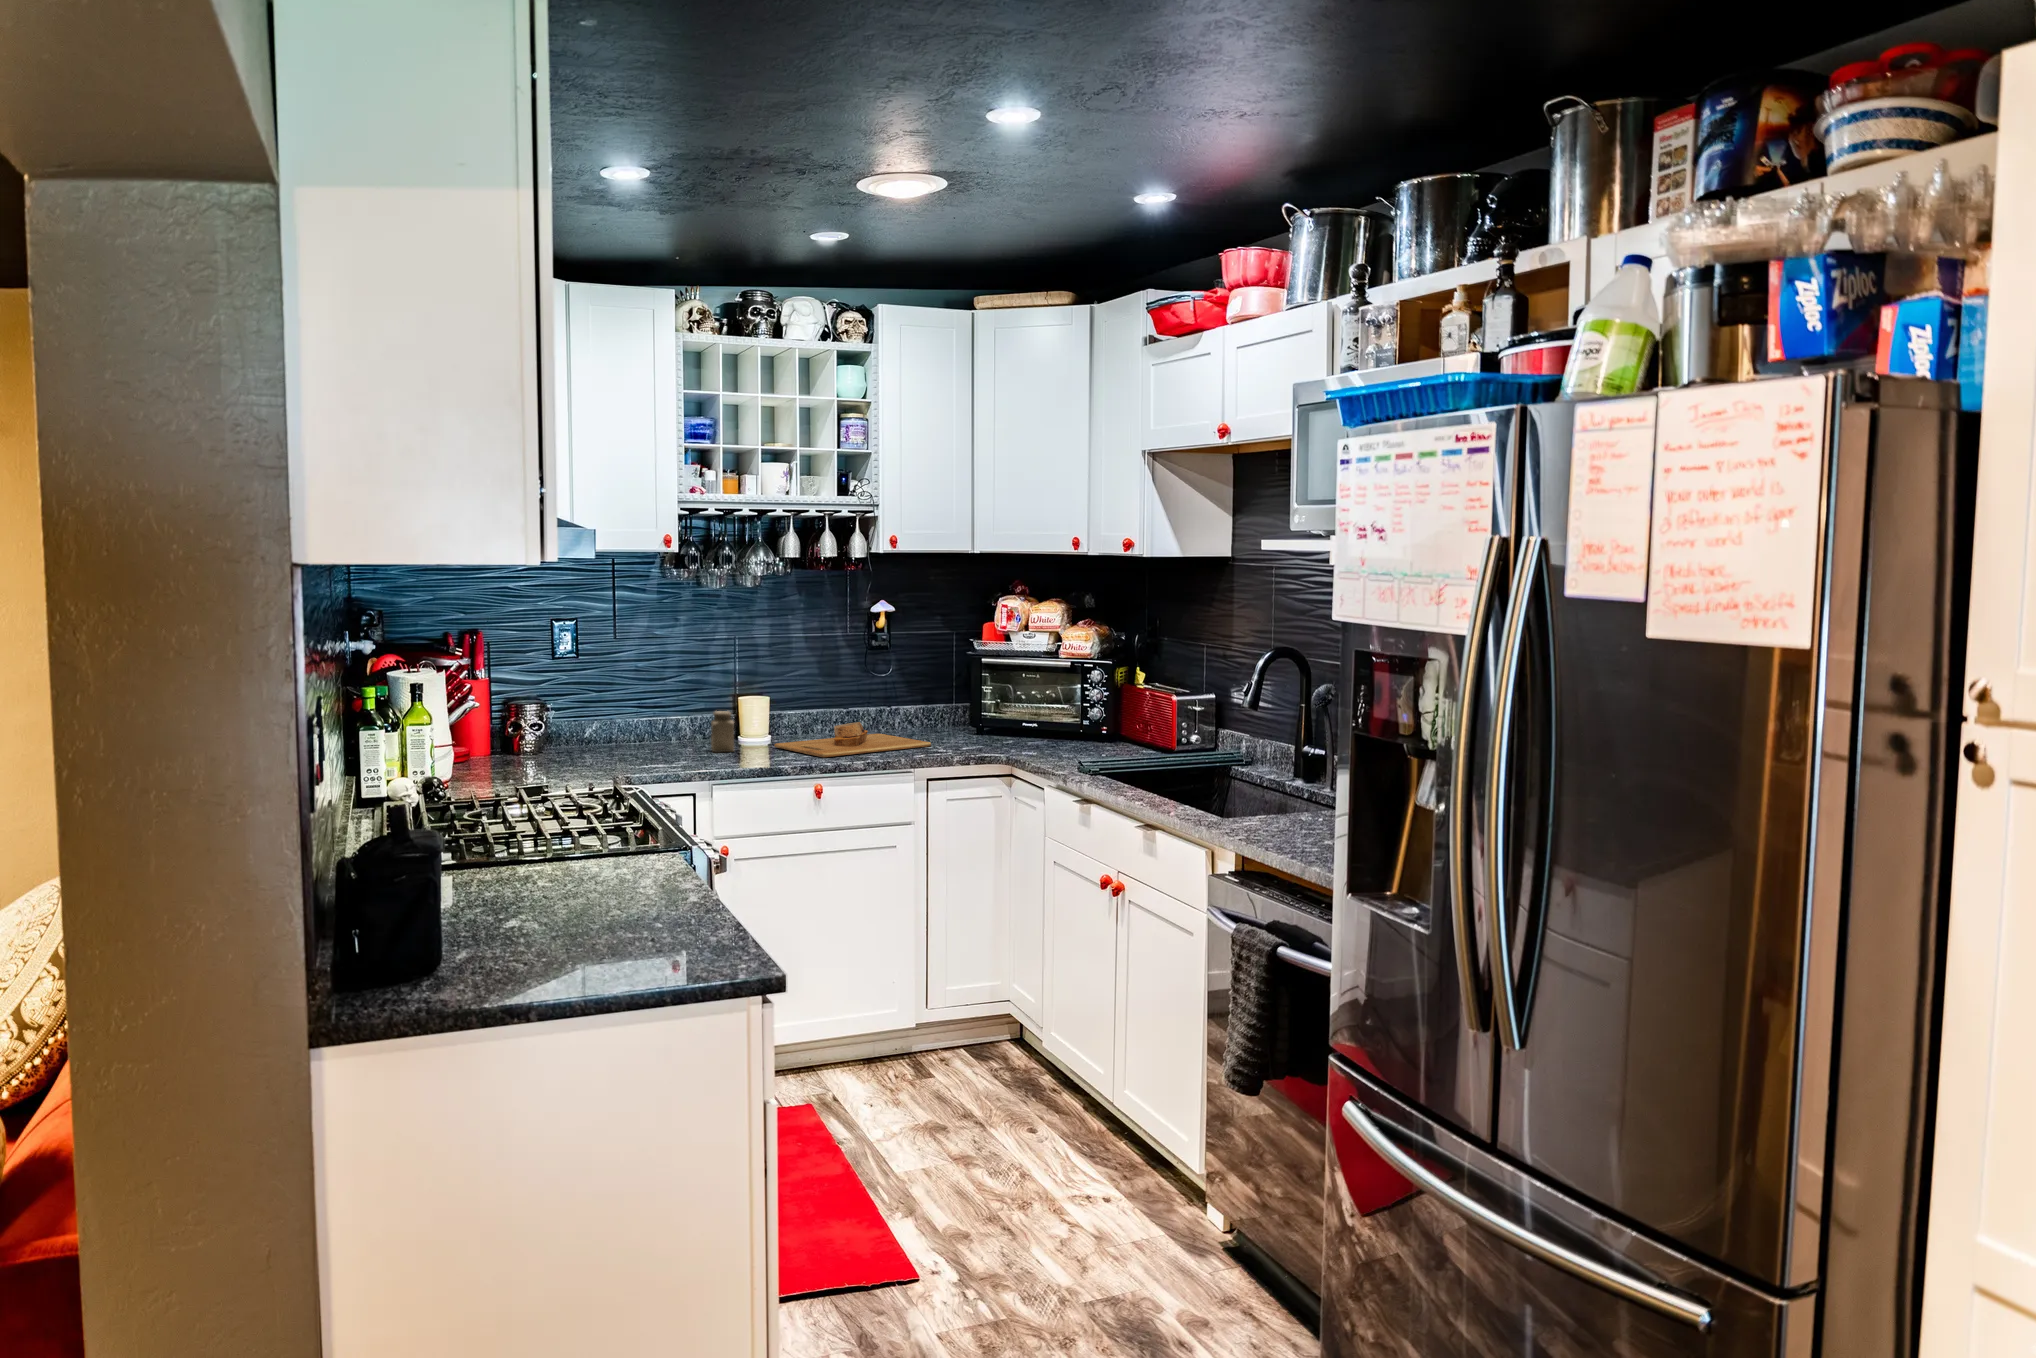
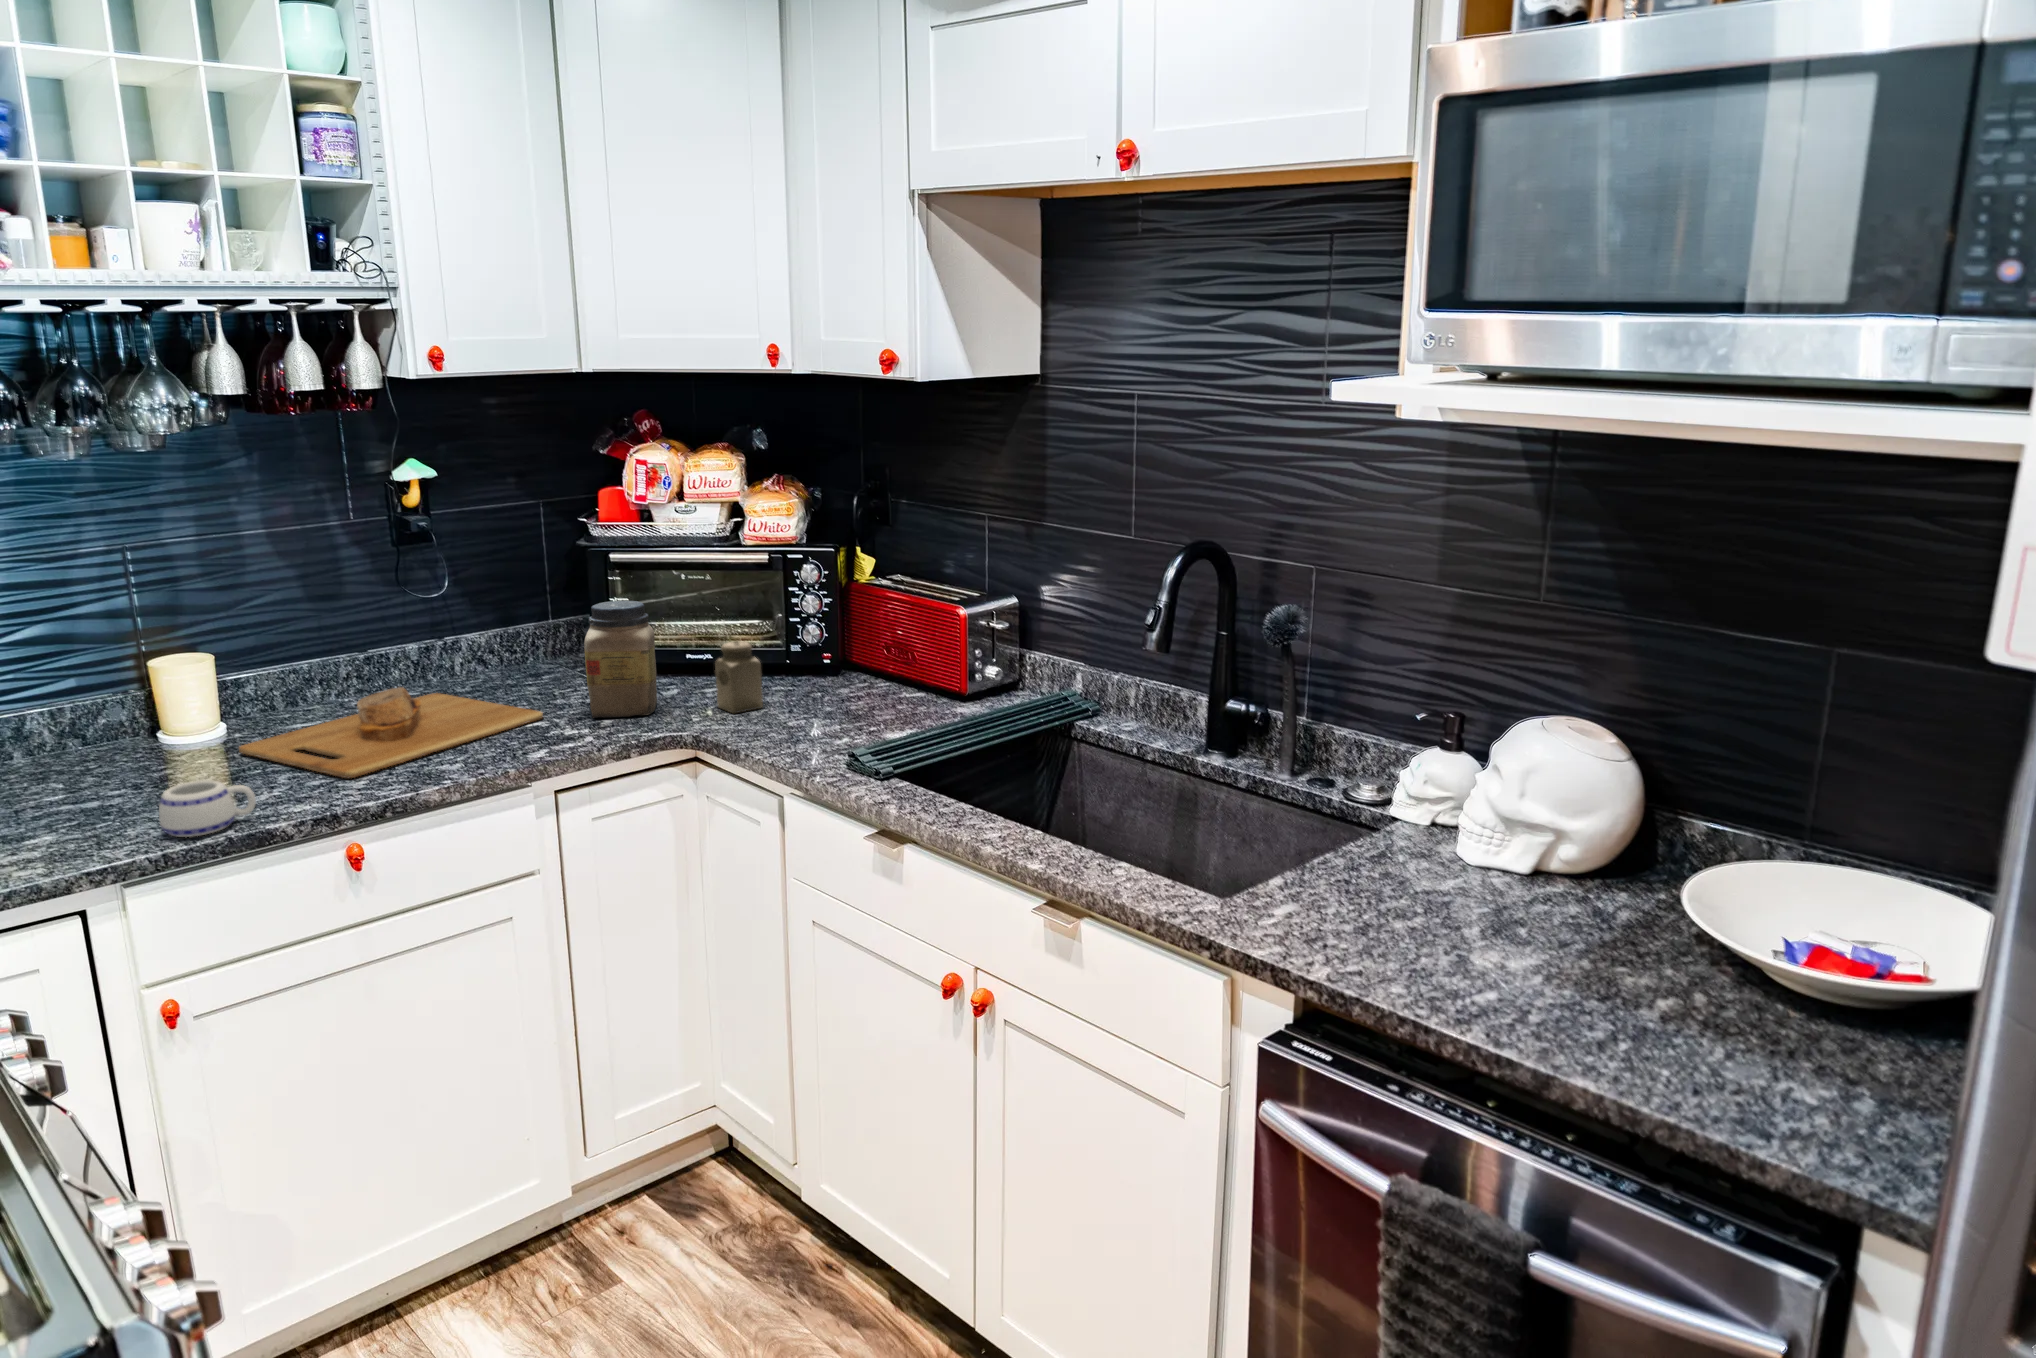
jar: none [956,682,998,748] -> present [584,601,657,718]
salt shaker: present [711,711,734,752] -> present [715,641,763,713]
mug: none [735,743,778,768] -> present [159,780,256,837]

